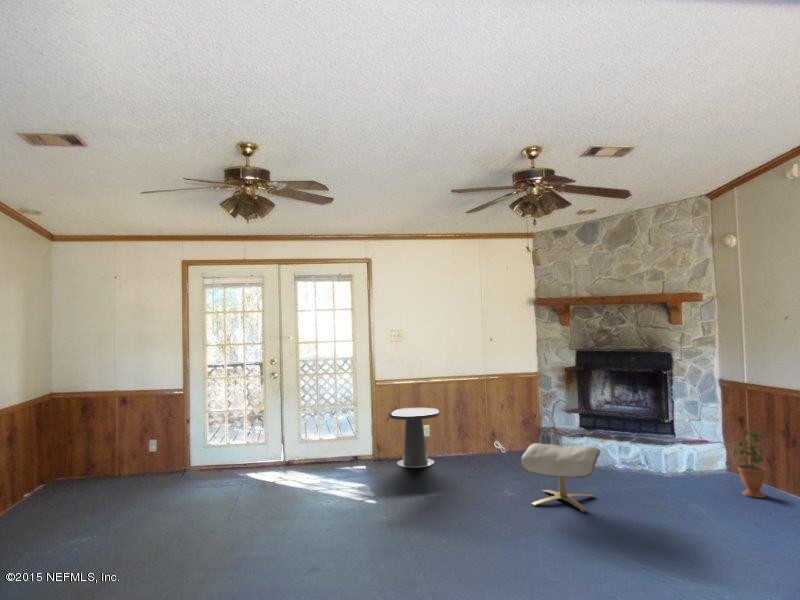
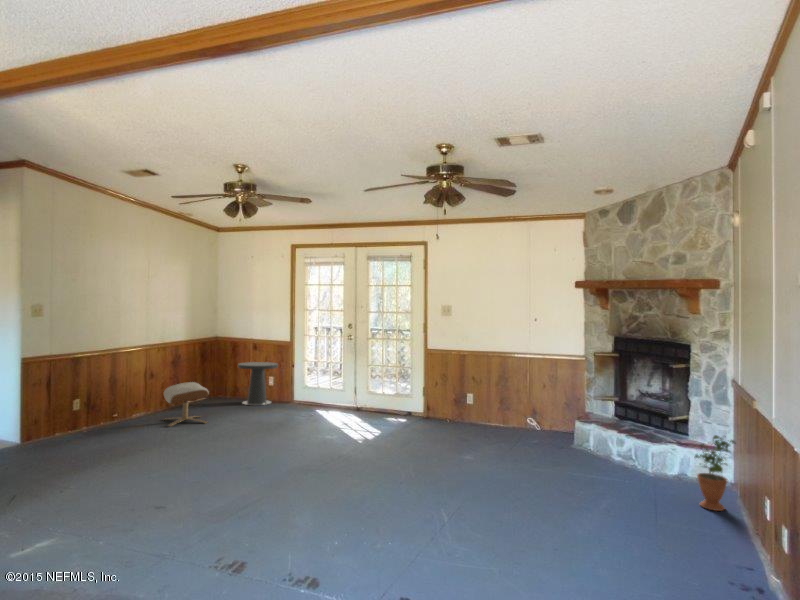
side table: present [388,408,439,467] -> present [238,362,278,405]
ottoman: present [520,443,600,511] -> present [164,382,209,426]

